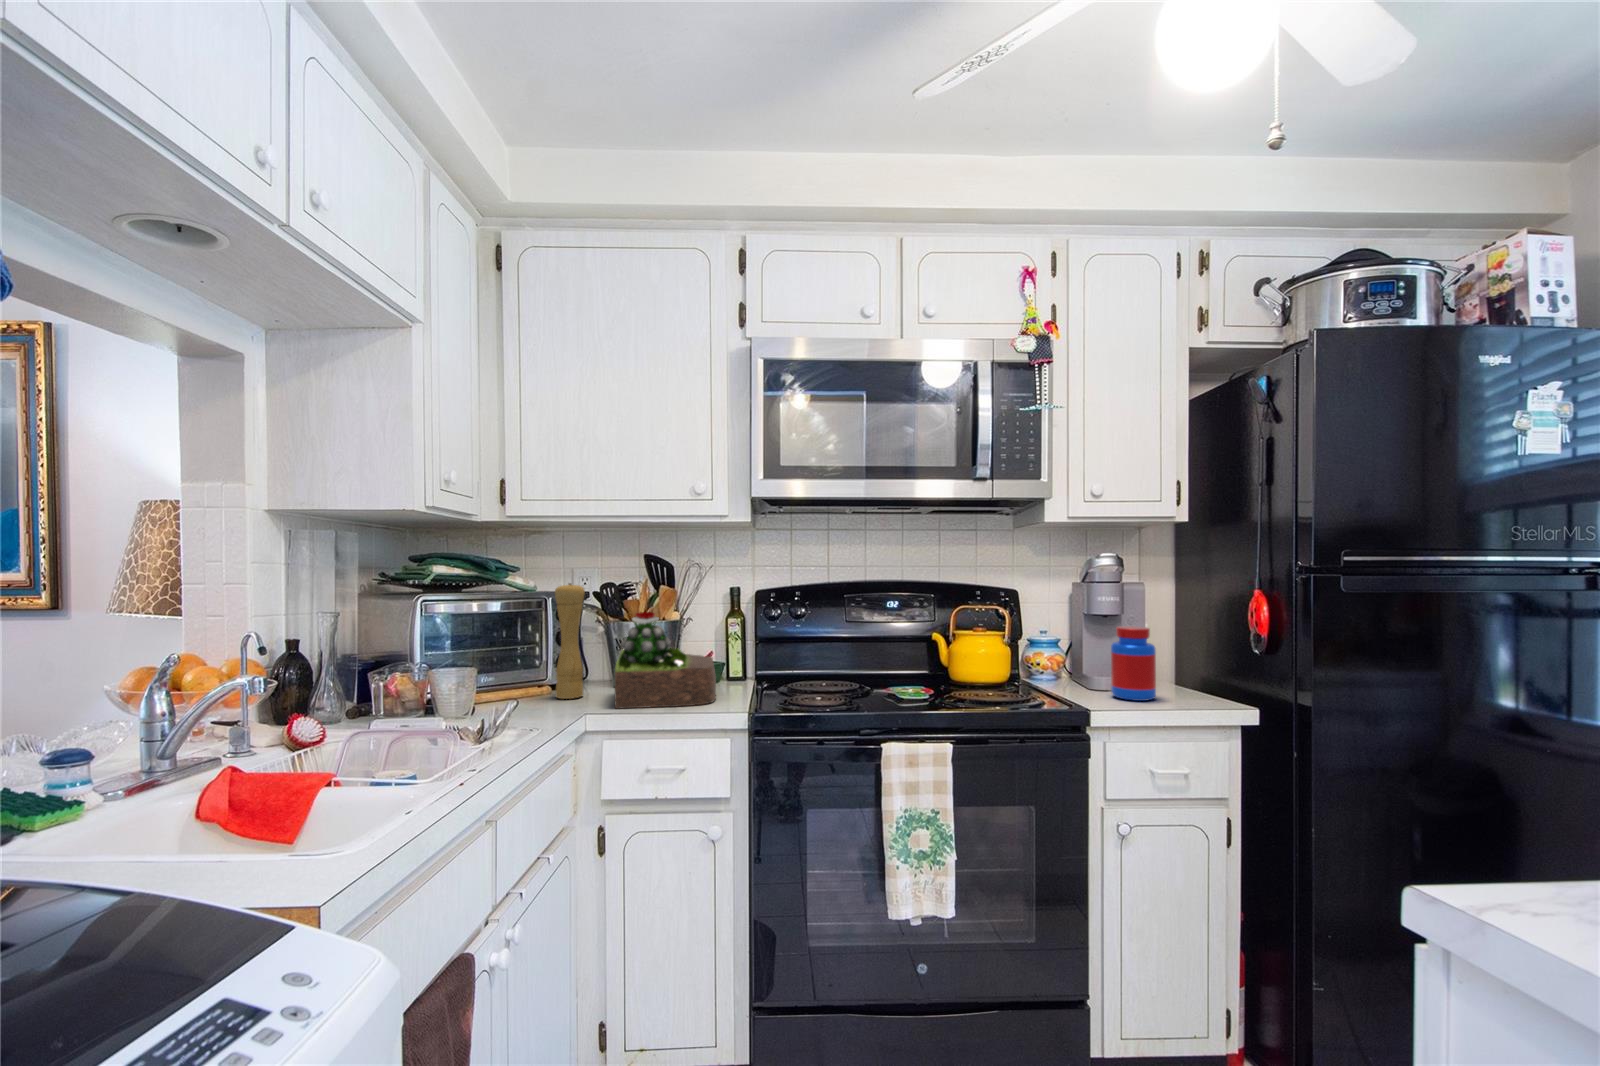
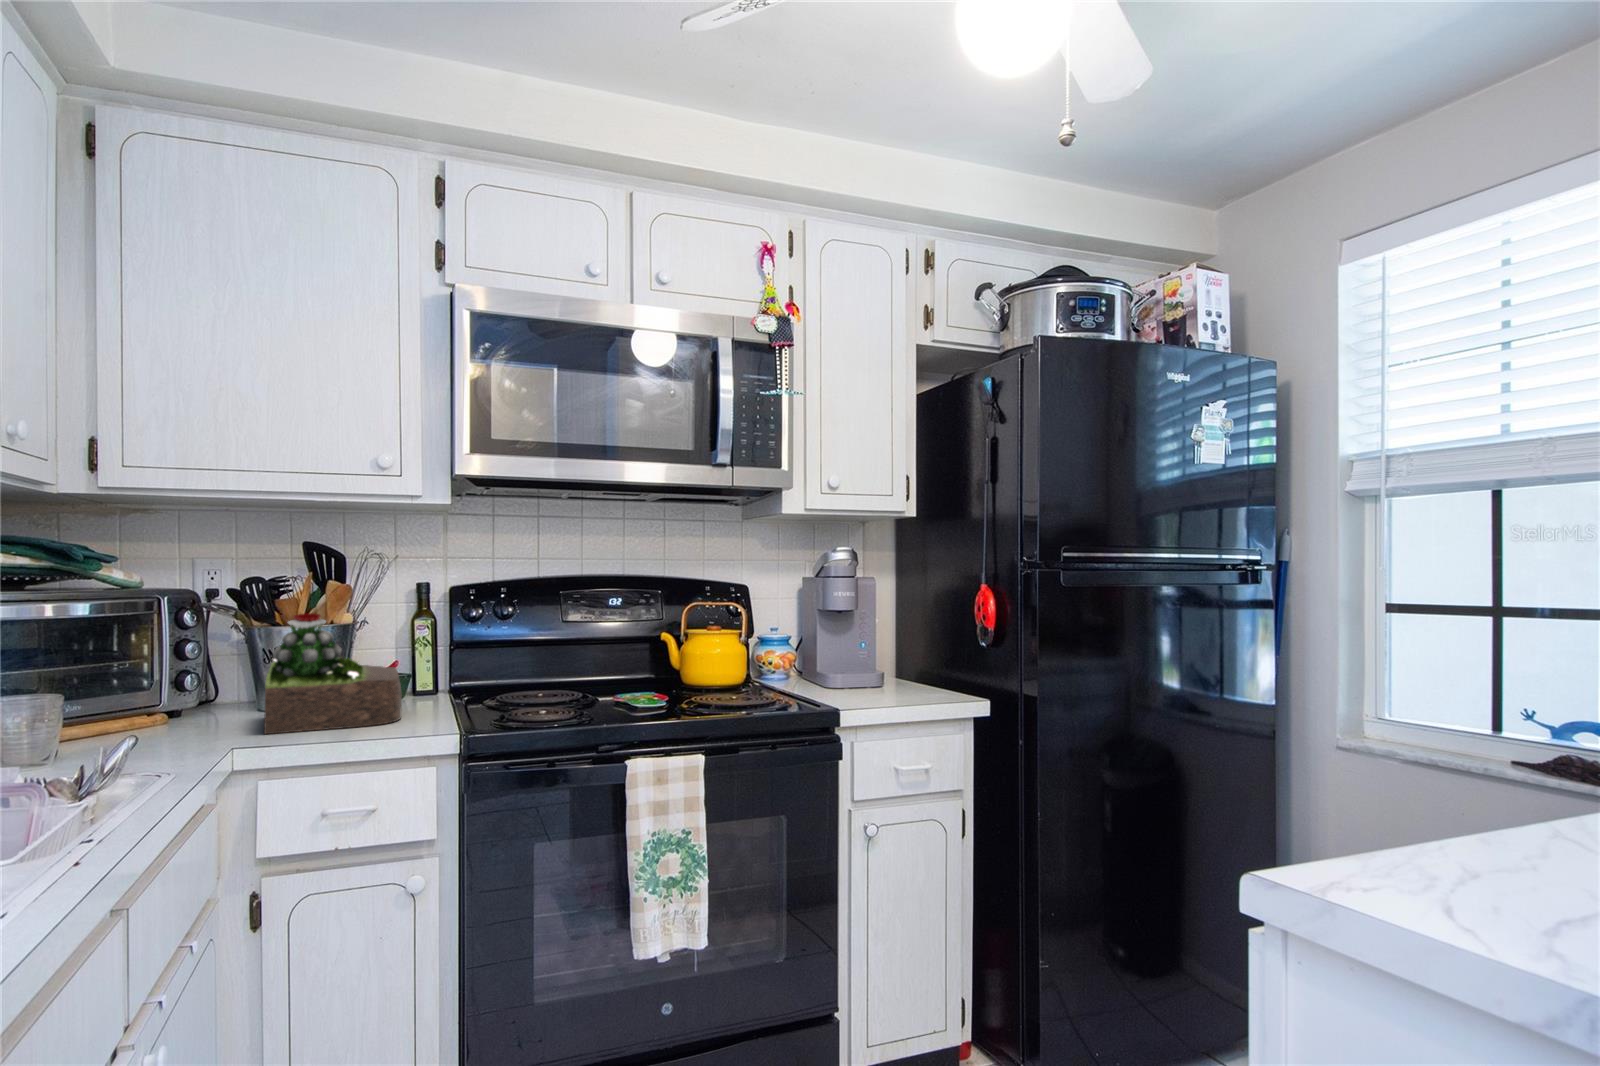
pepper mill: present [555,583,585,699] -> none [174,578,219,727]
jar: present [1111,626,1156,701] -> none [845,622,887,697]

